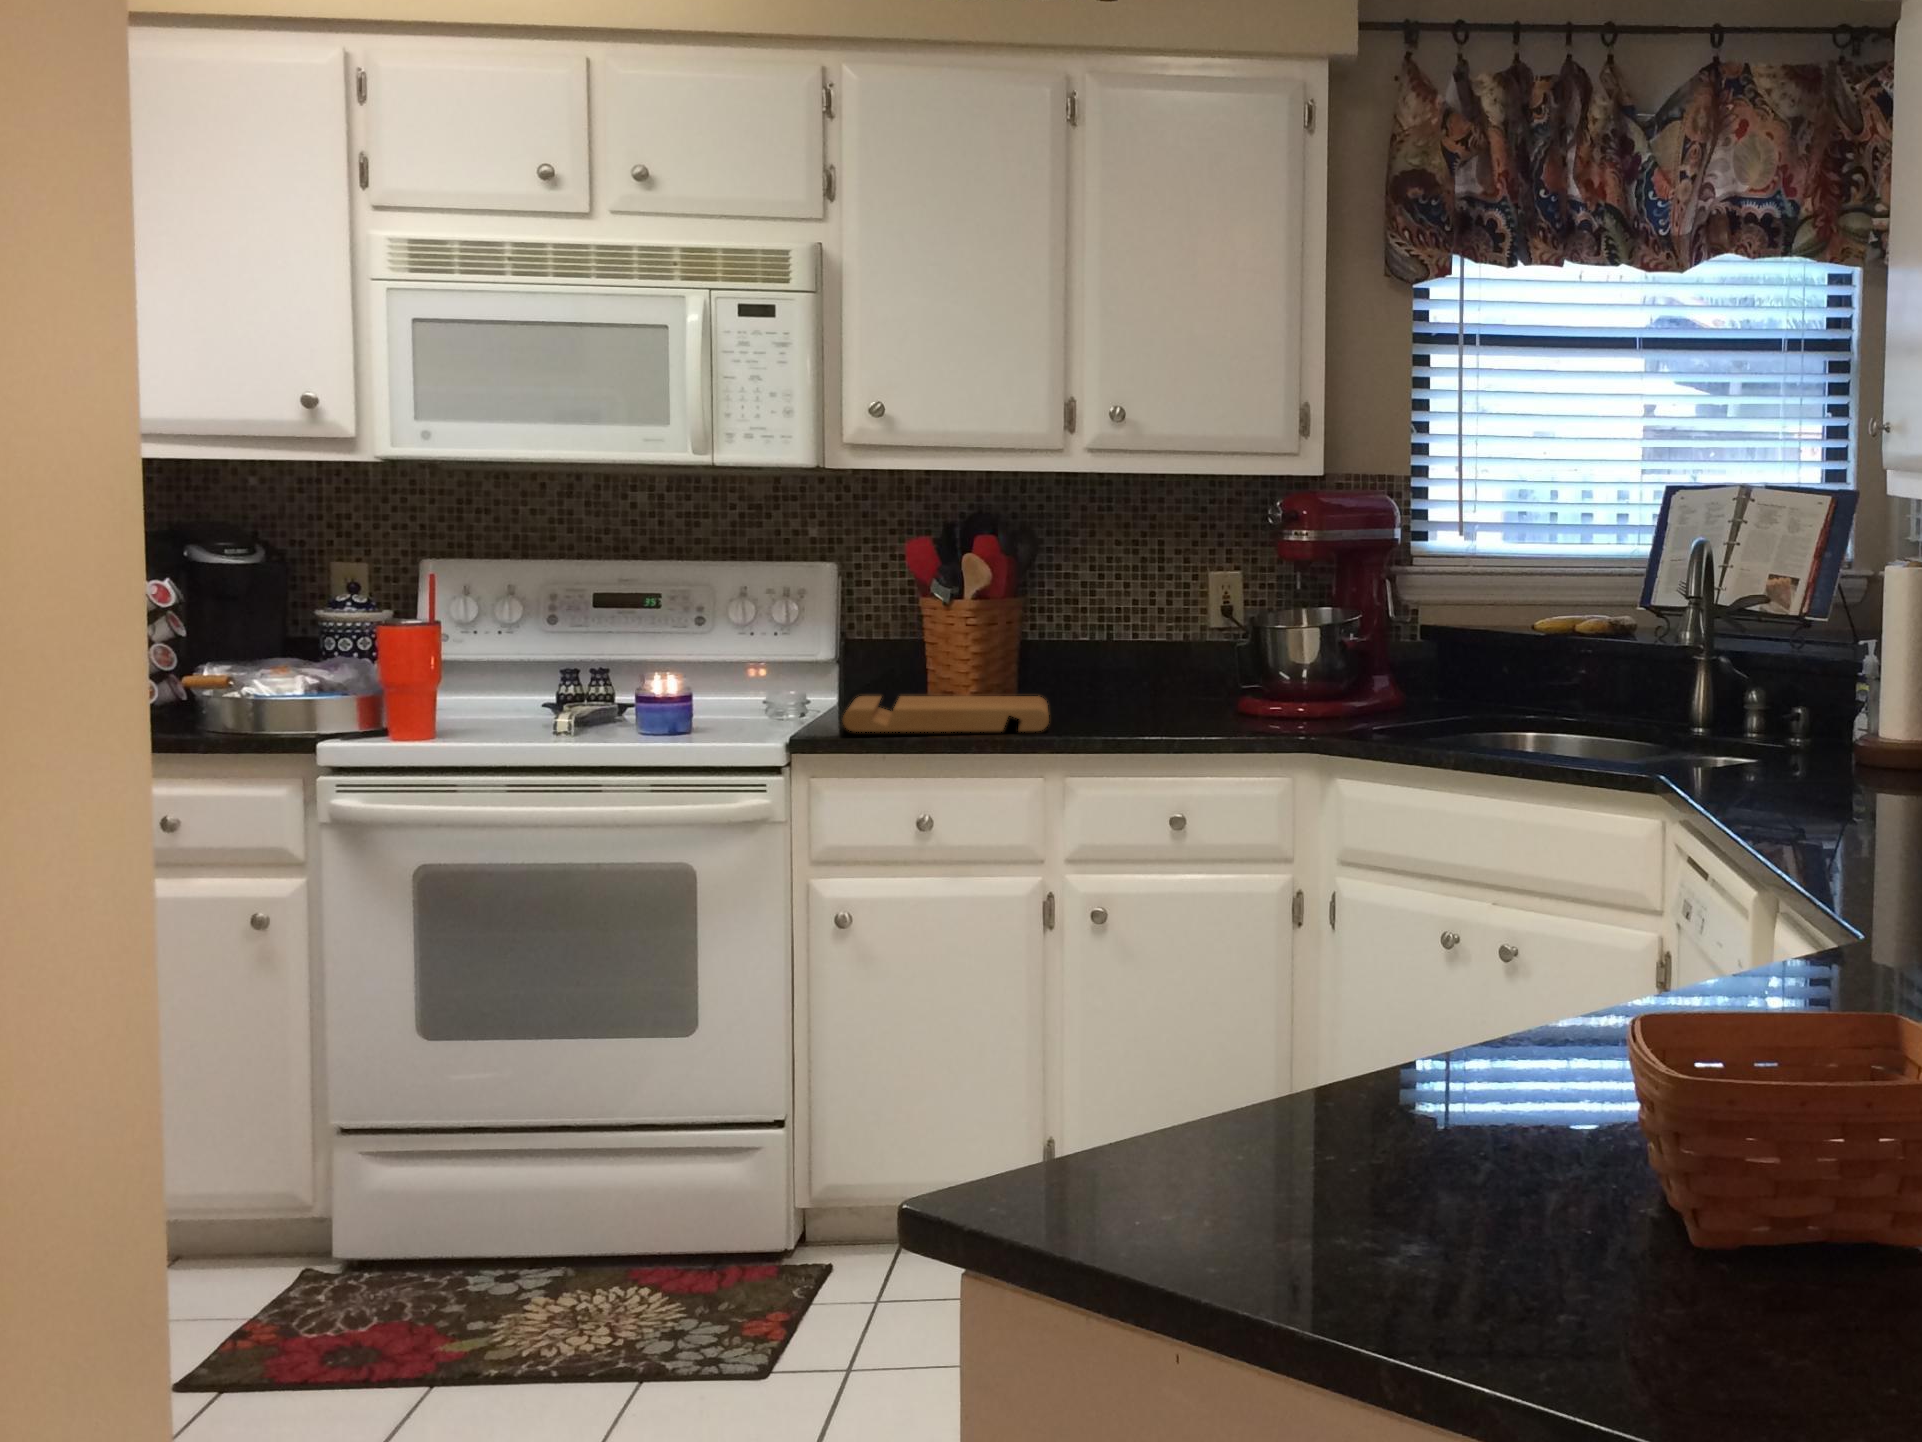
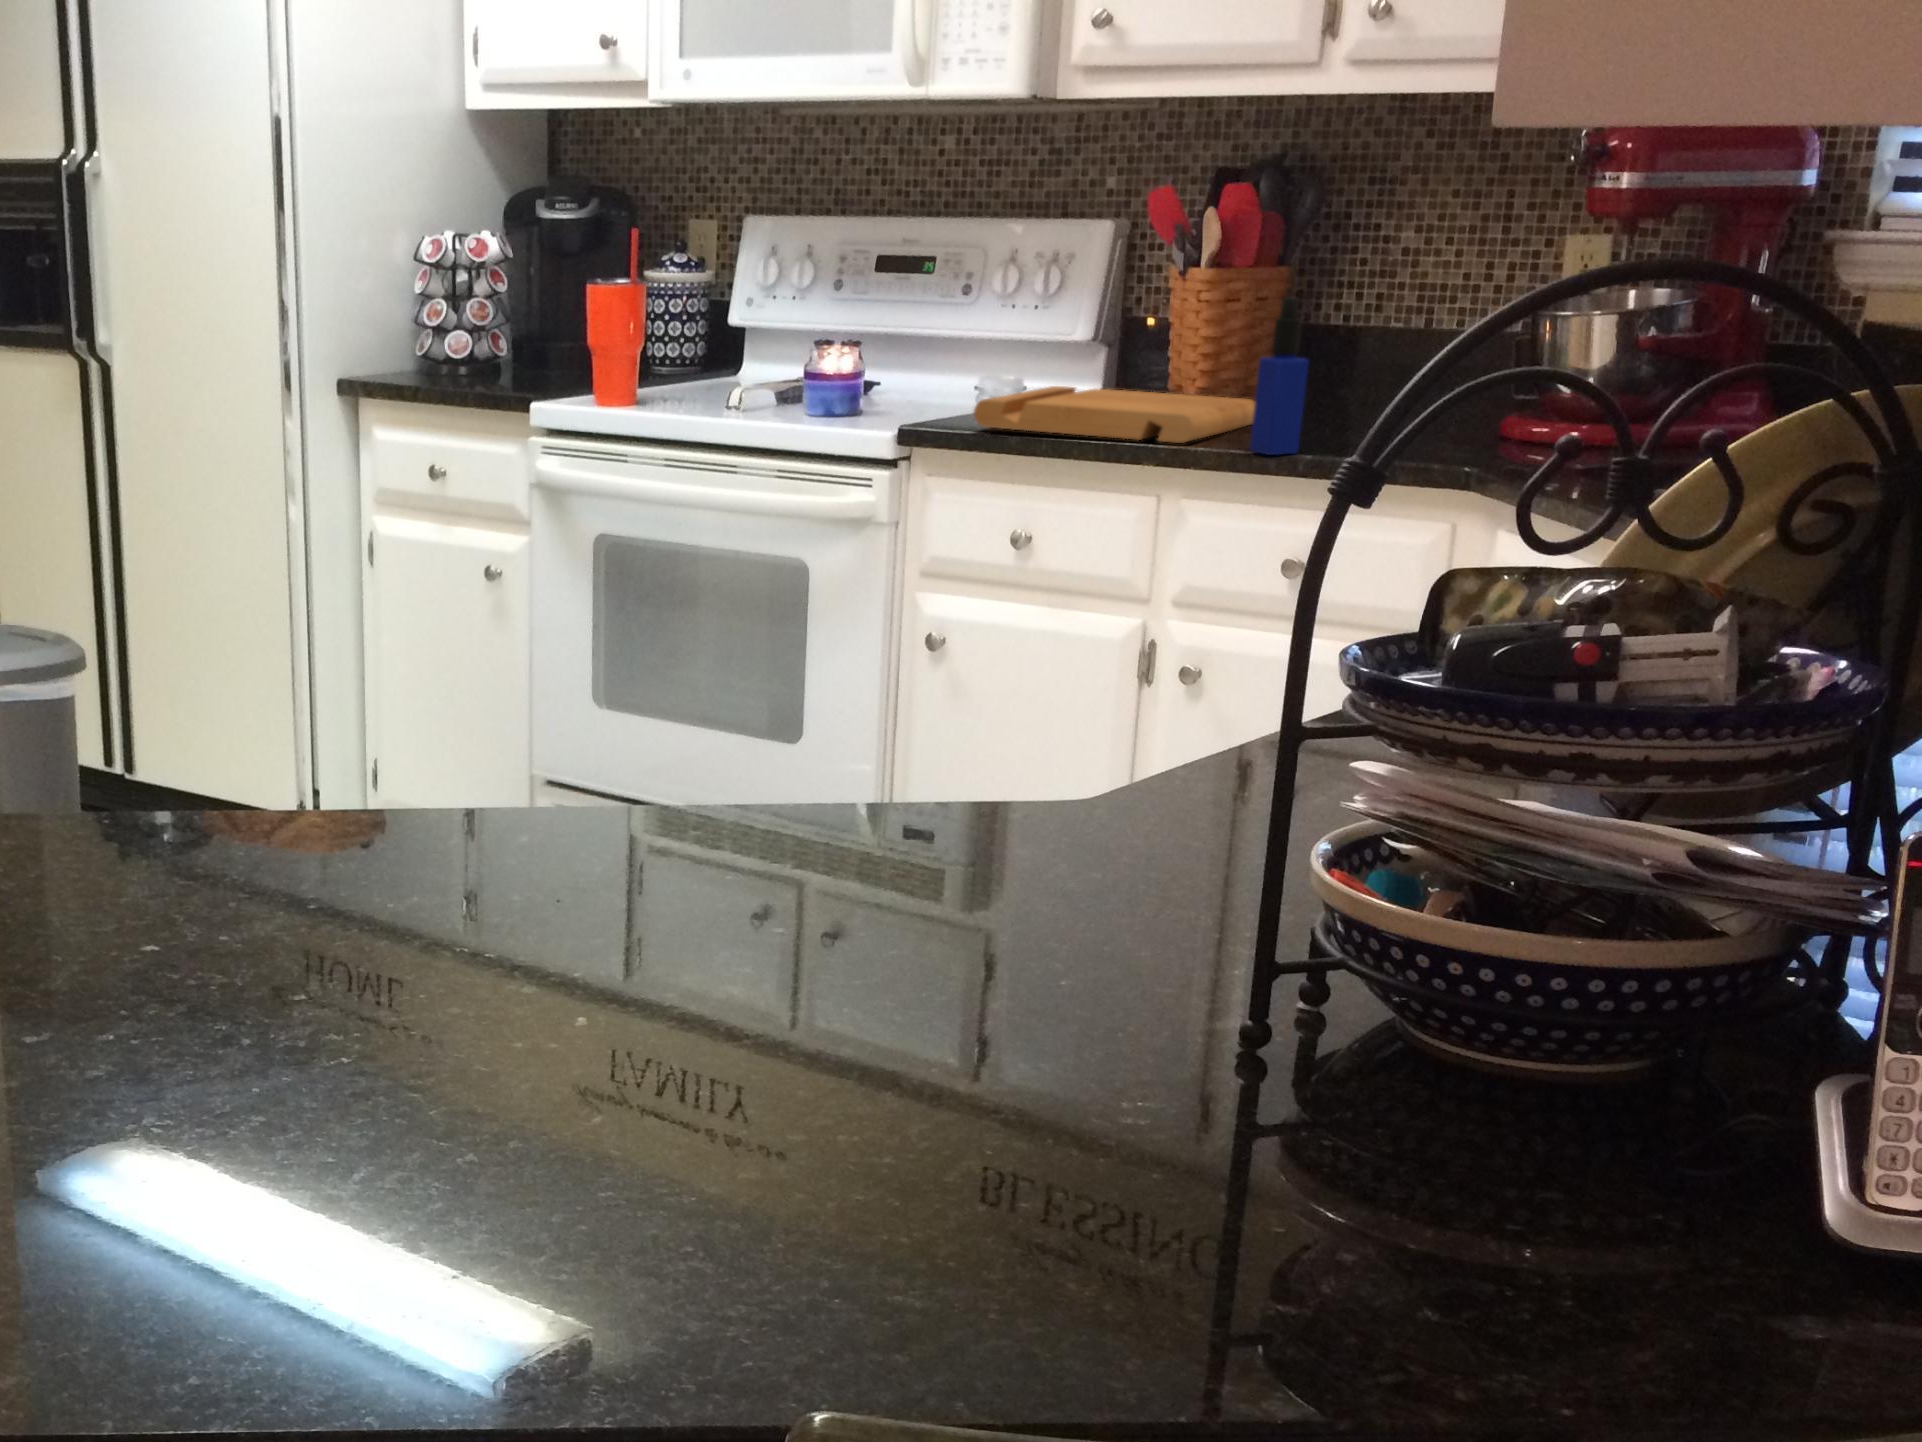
bottle: none [1107,618,1143,734] -> present [1250,298,1309,455]

